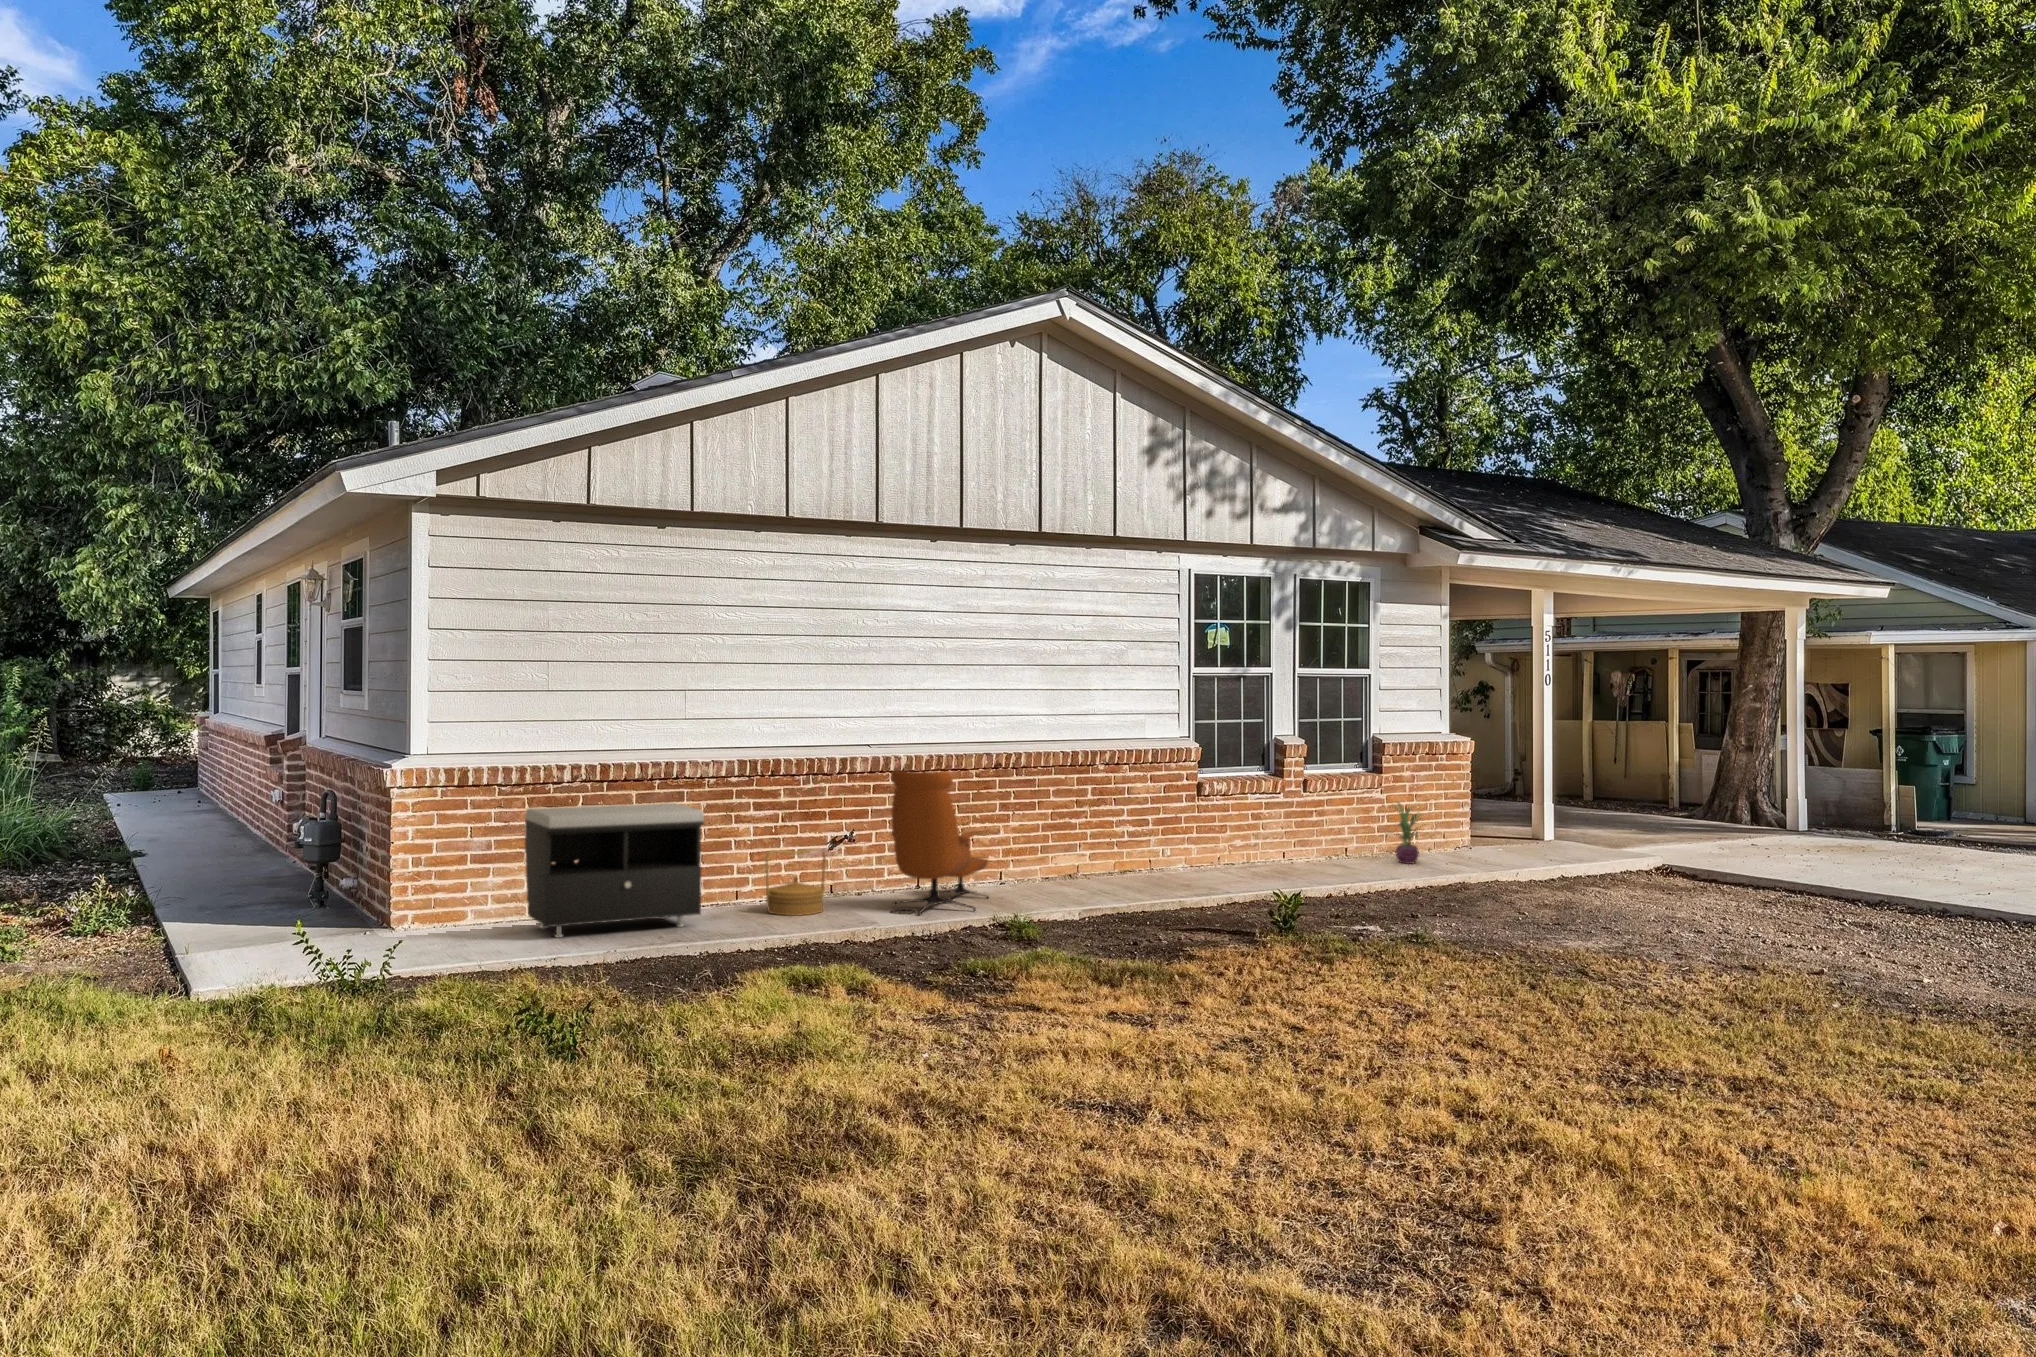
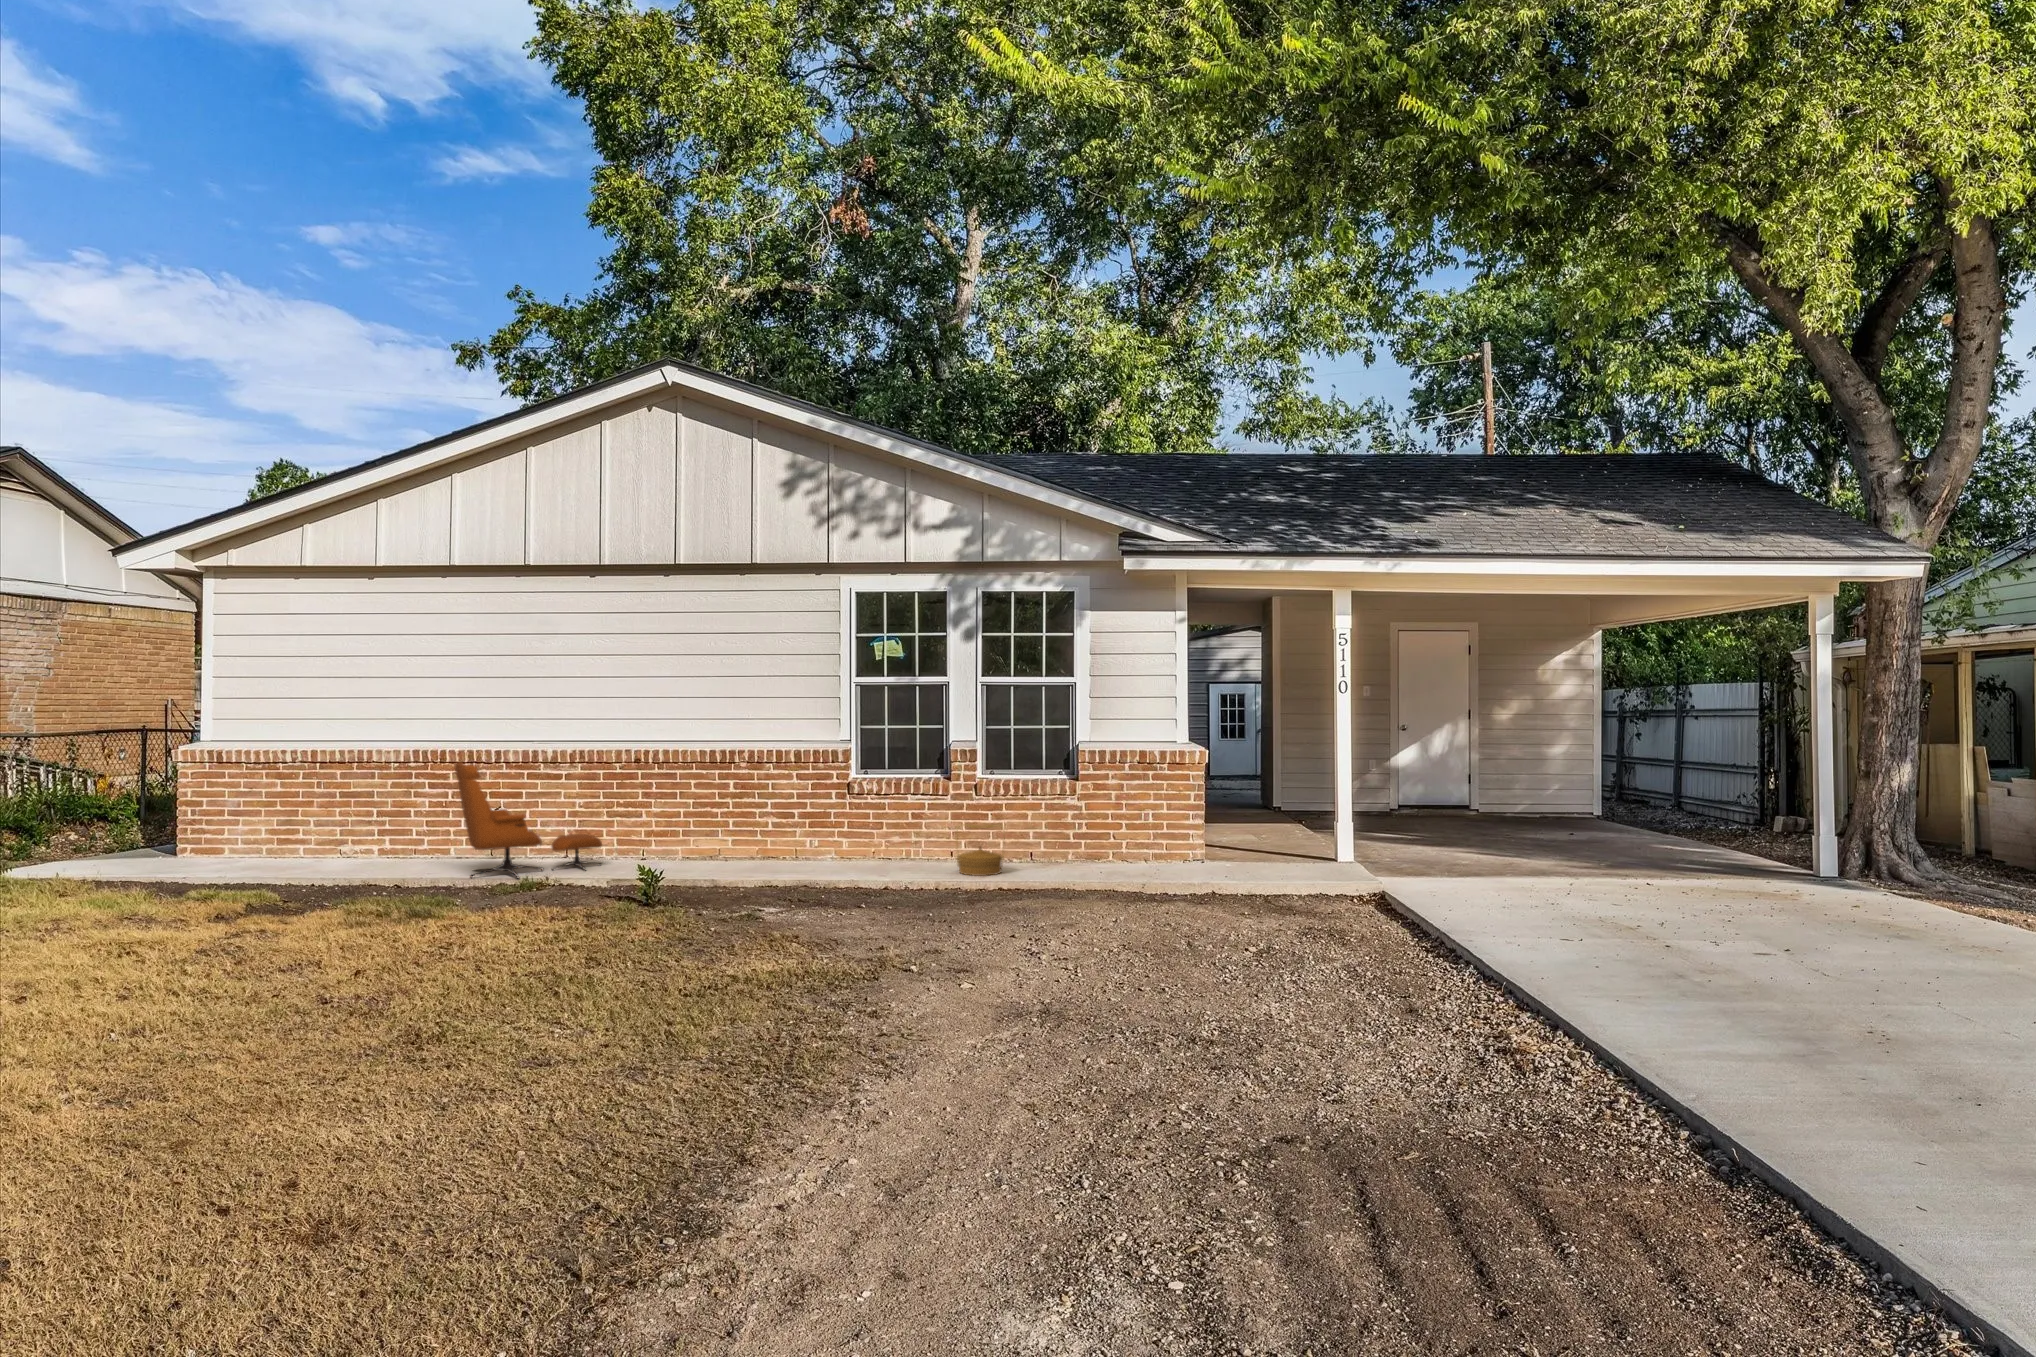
decorative plant: present [1387,802,1421,864] -> none [1044,812,1113,877]
storage bench: present [524,803,704,937] -> none [216,780,363,870]
woven basket: present [765,848,826,916] -> present [957,825,1003,876]

